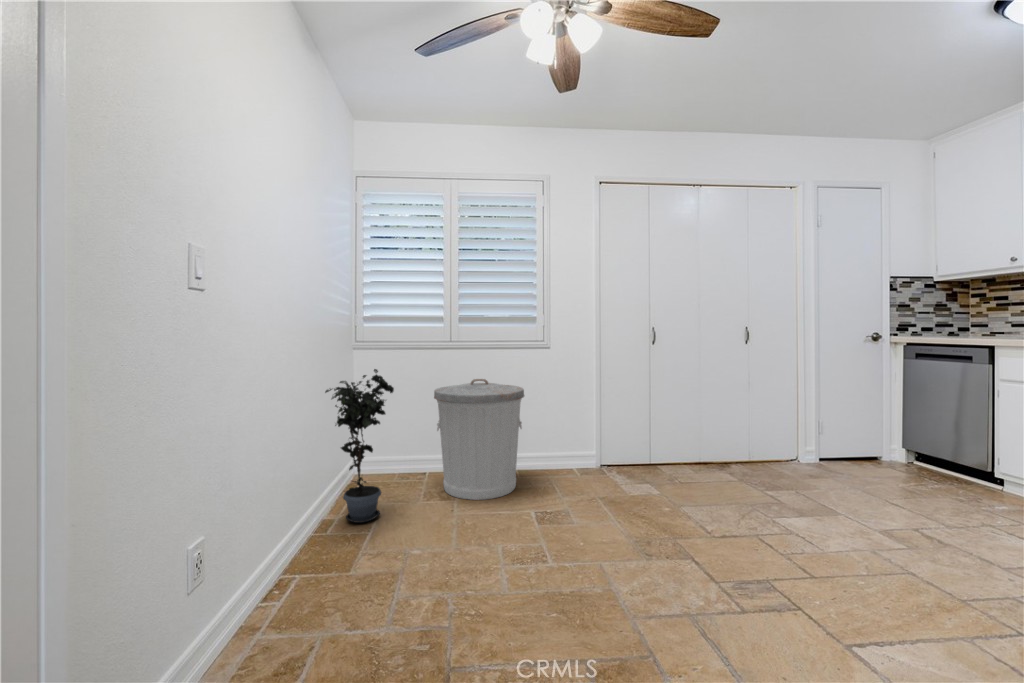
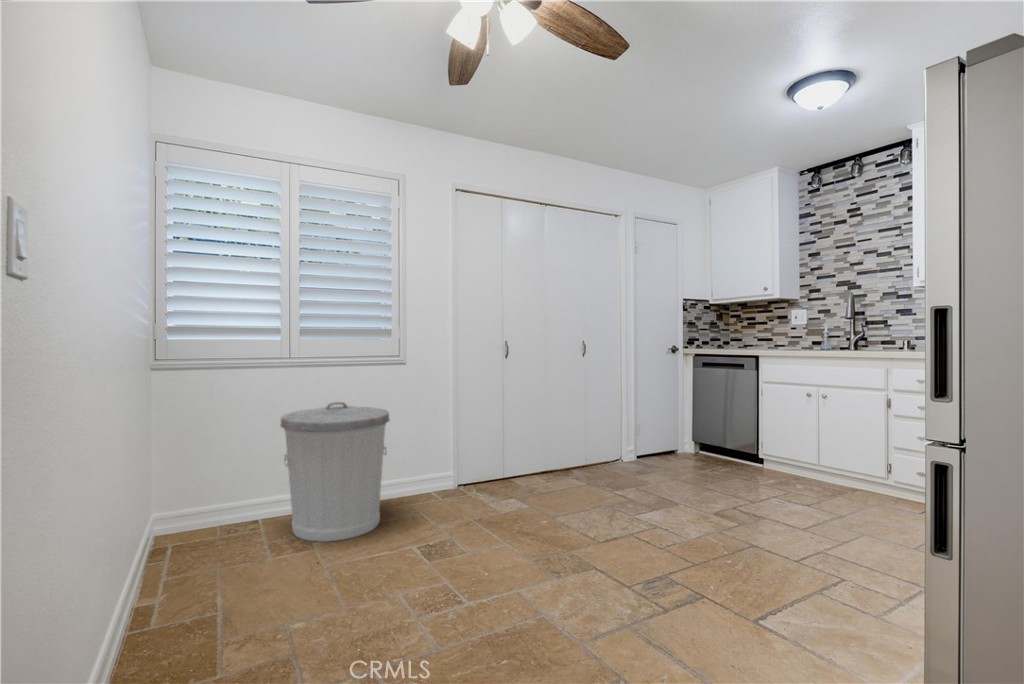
potted plant: present [325,369,394,523] -> none [158,398,251,591]

